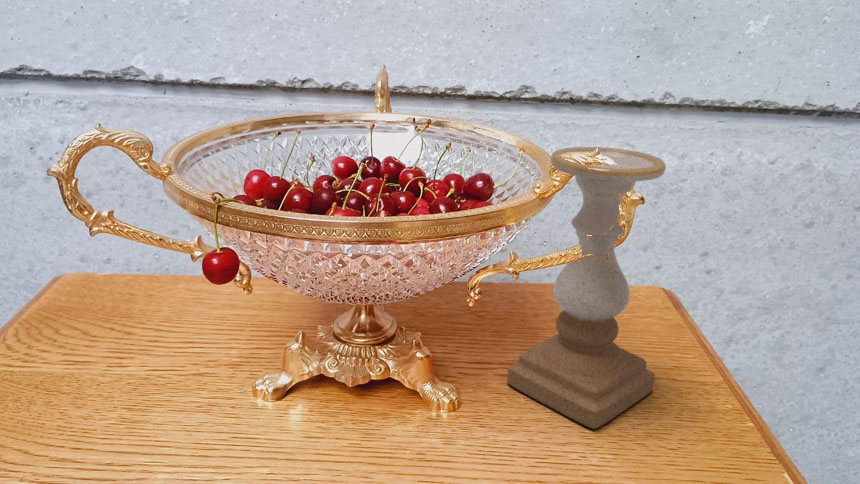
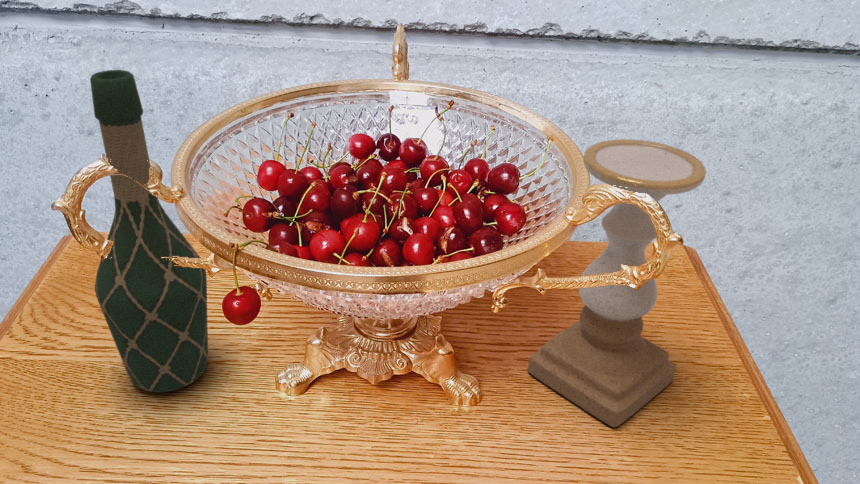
wine bottle: none [77,72,189,399] -> present [90,70,208,392]

